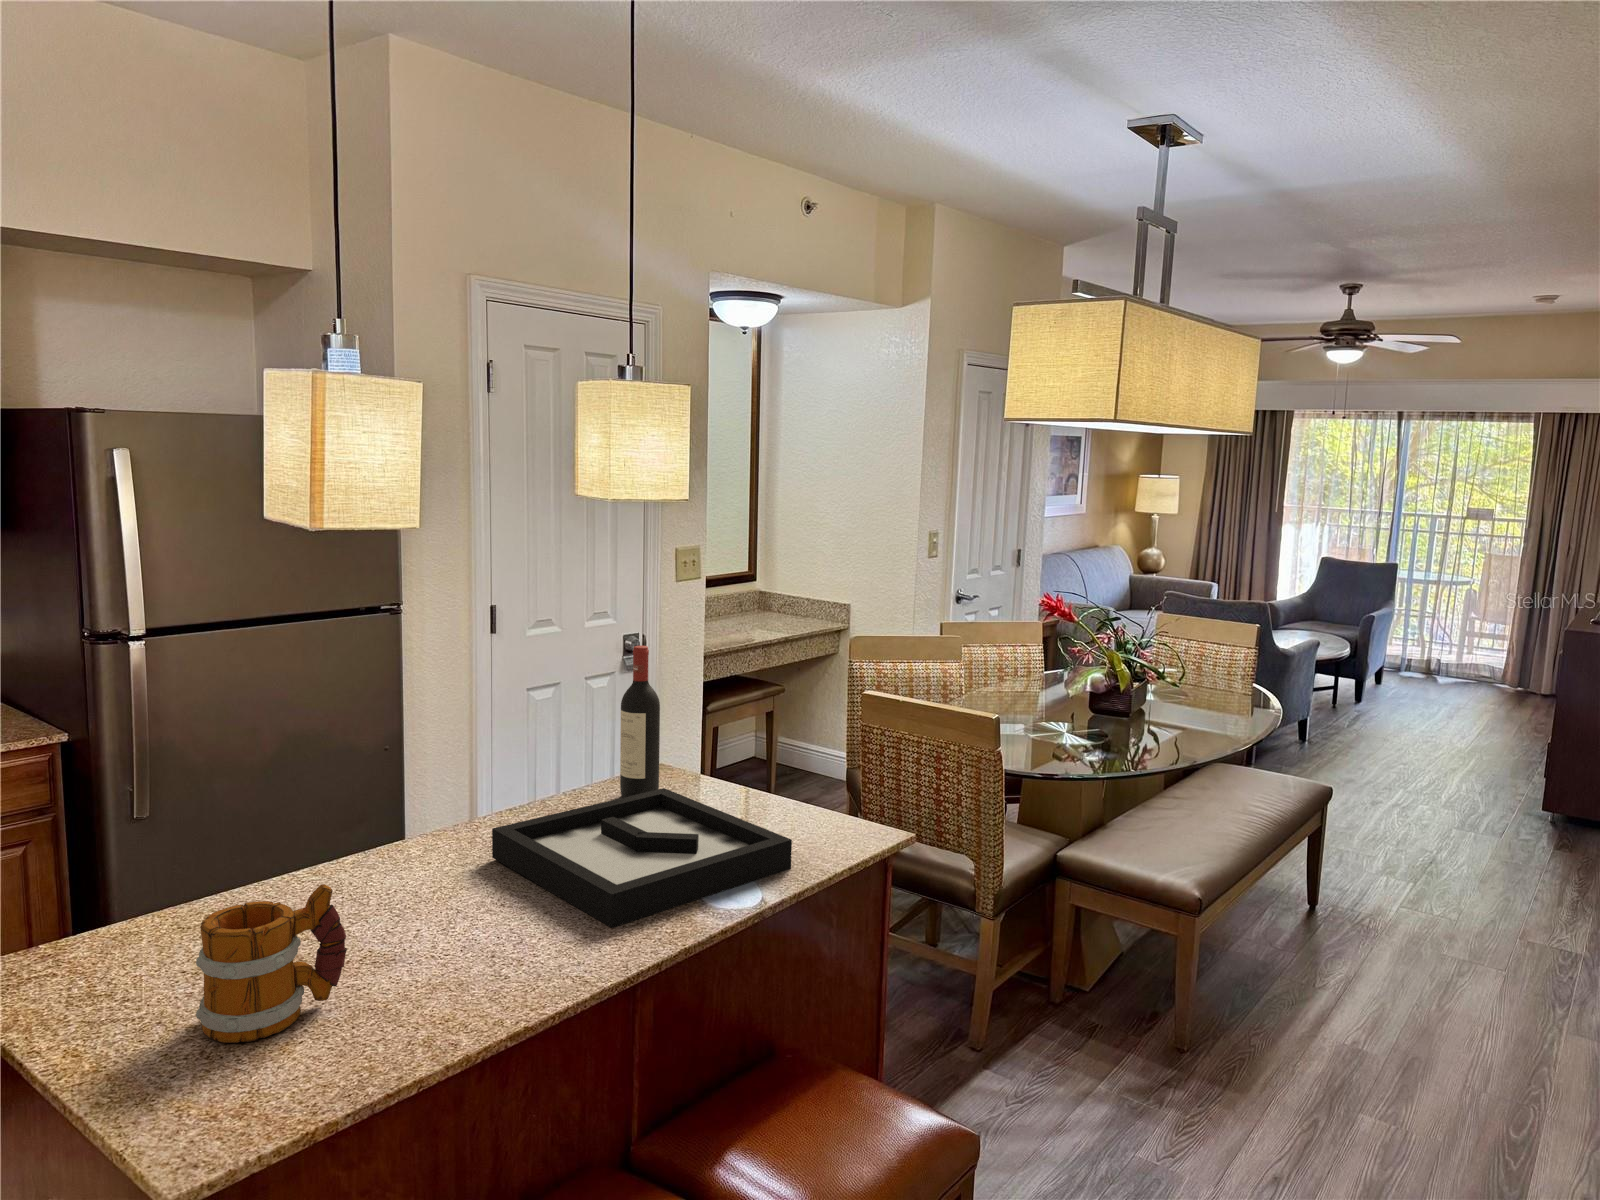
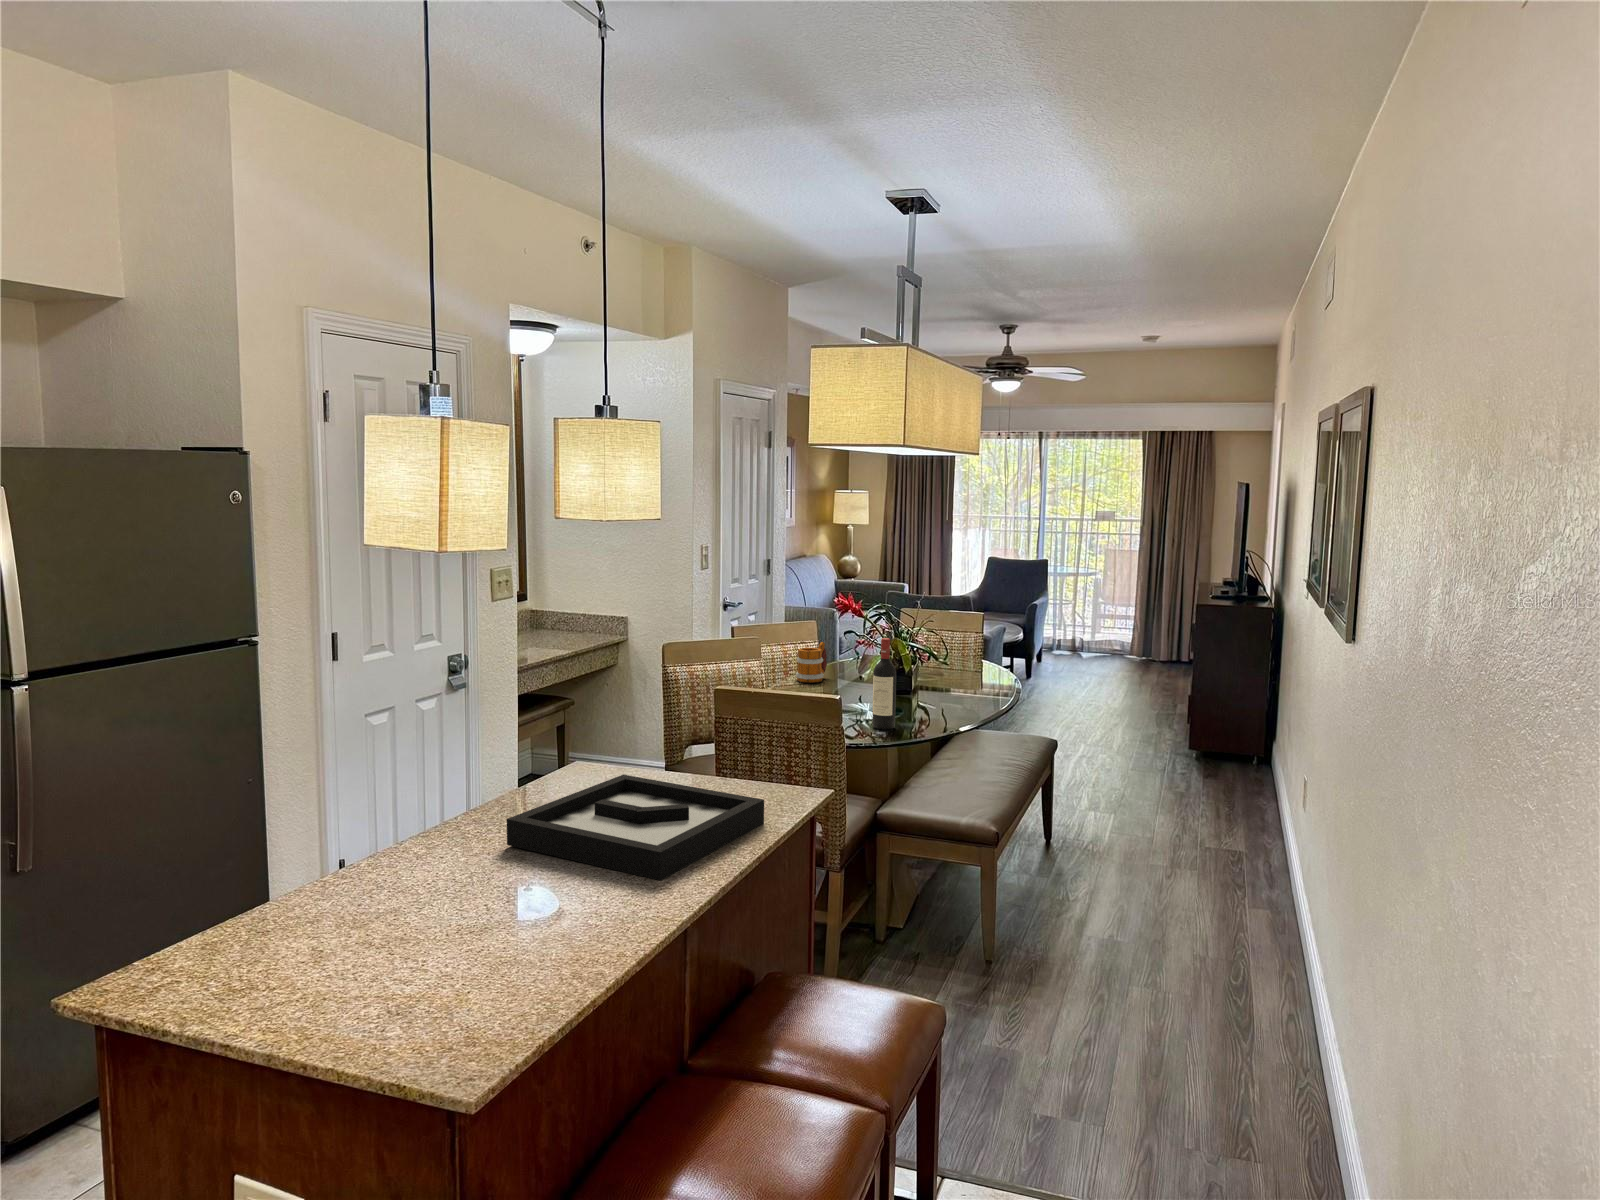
wine bottle: present [620,646,660,798] -> present [873,638,896,730]
mug: present [196,884,347,1043] -> present [796,642,827,683]

